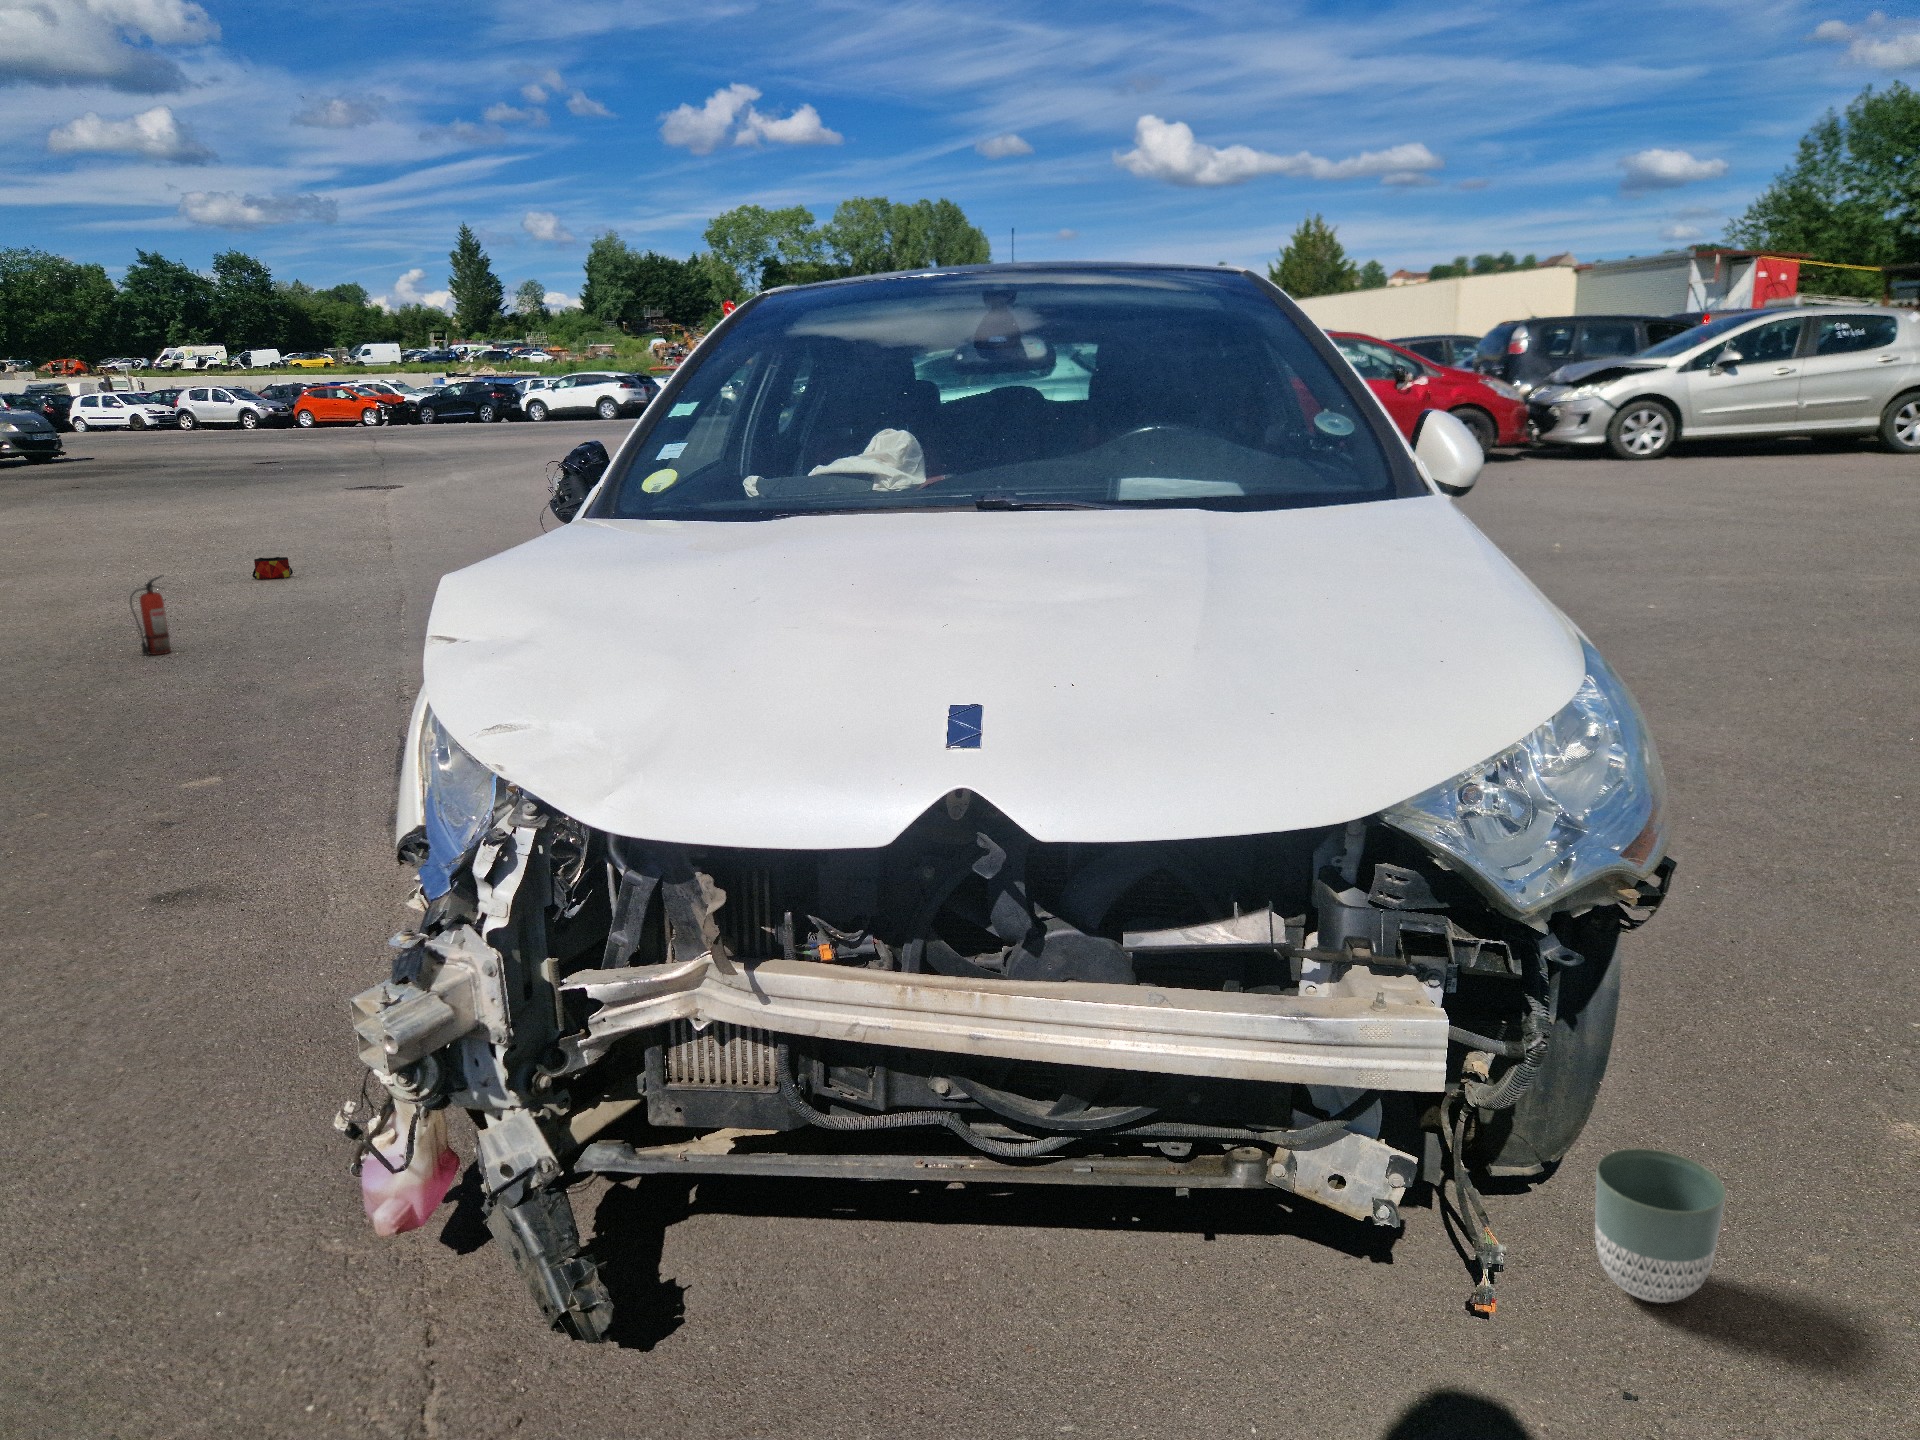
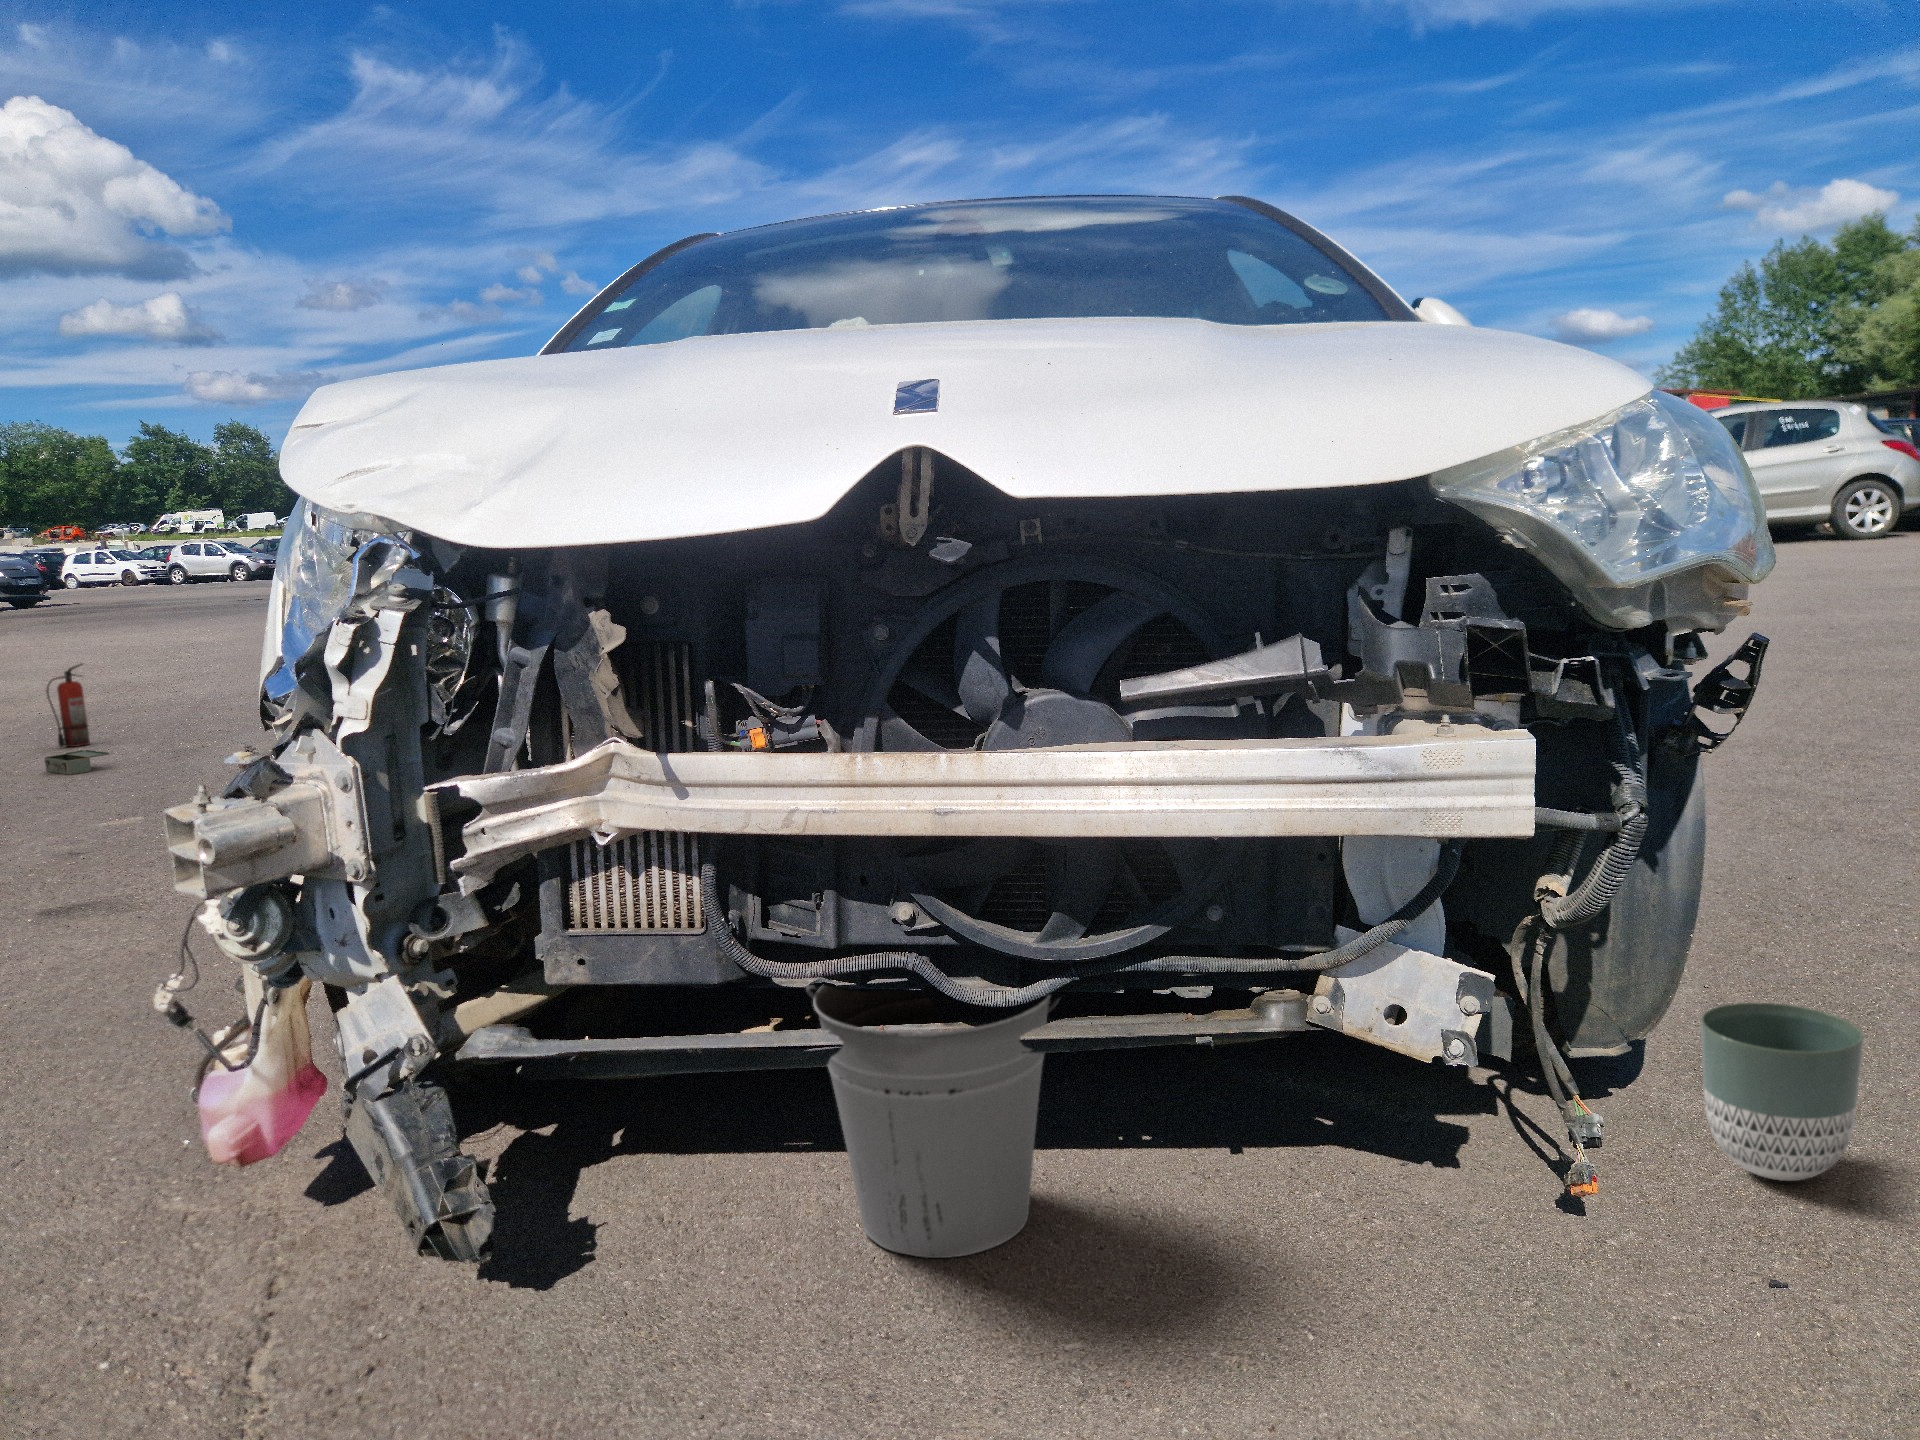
bag: present [252,557,293,580] -> none [188,668,231,691]
toolbox: none [135,668,195,695] -> present [45,750,109,775]
bucket: none [859,1077,1070,1339] -> present [806,985,1059,1258]

